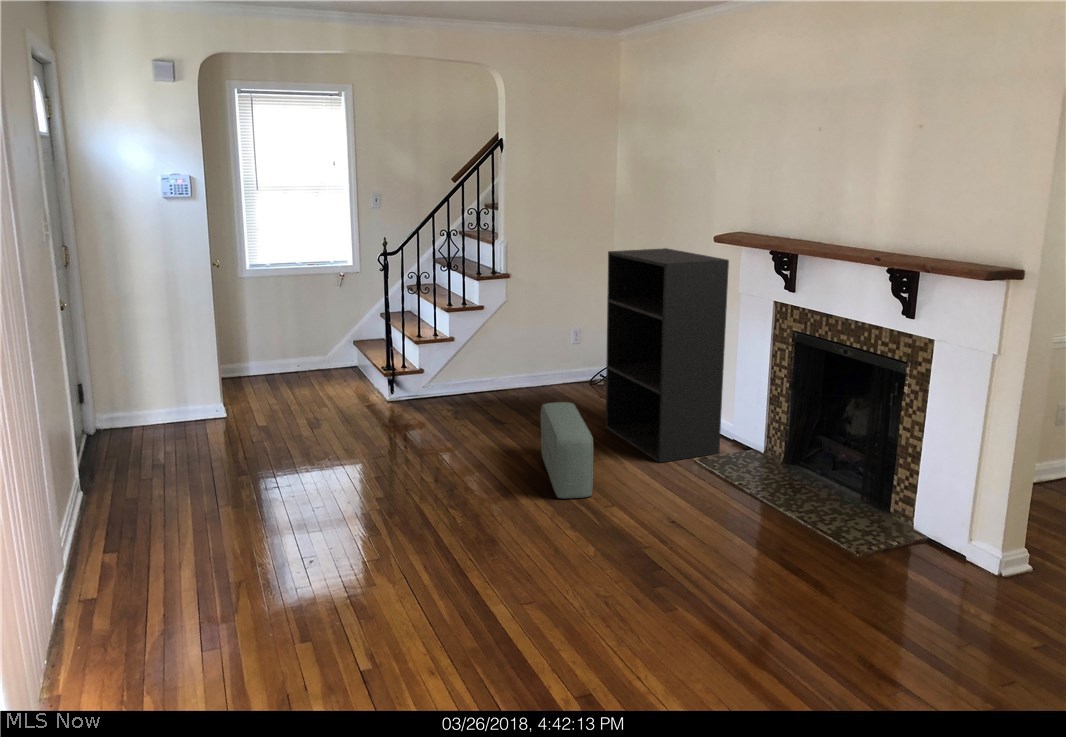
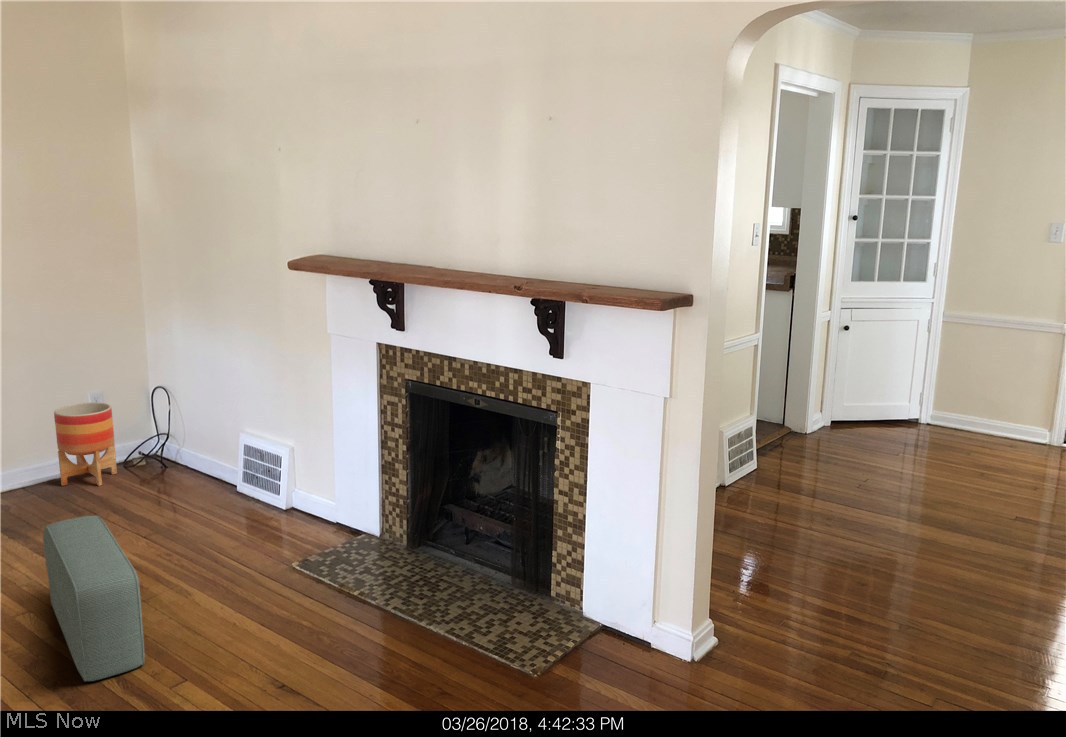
bookshelf: present [606,248,729,463] -> none [134,277,323,579]
planter: none [551,336,586,395] -> present [54,403,117,486]

